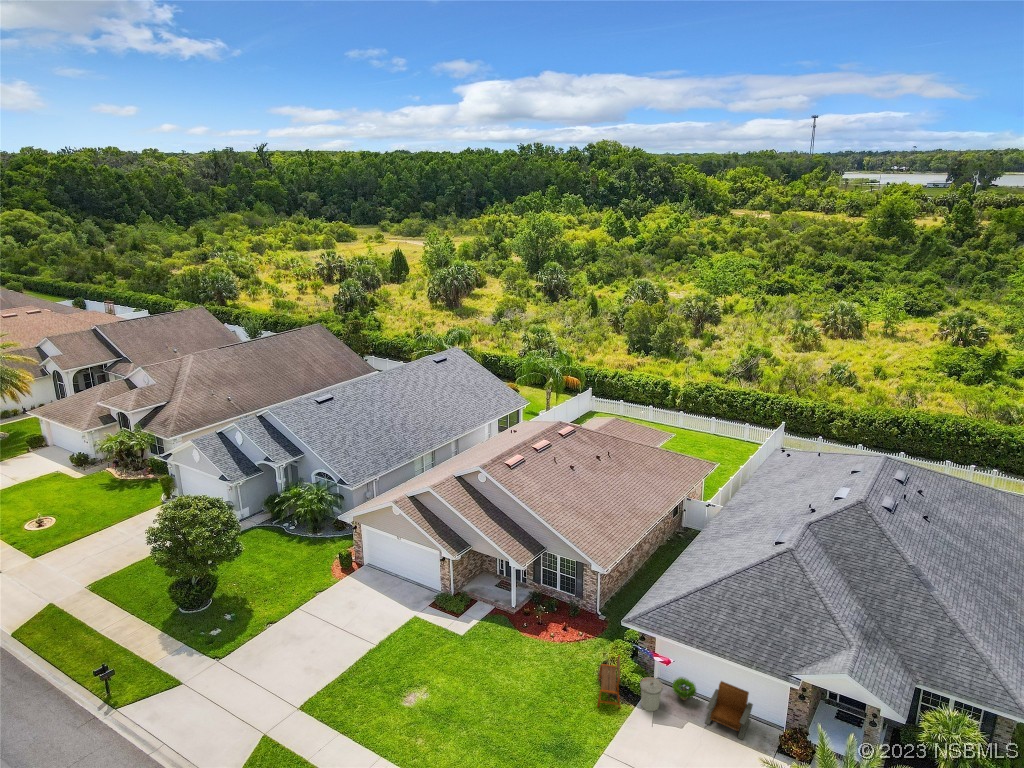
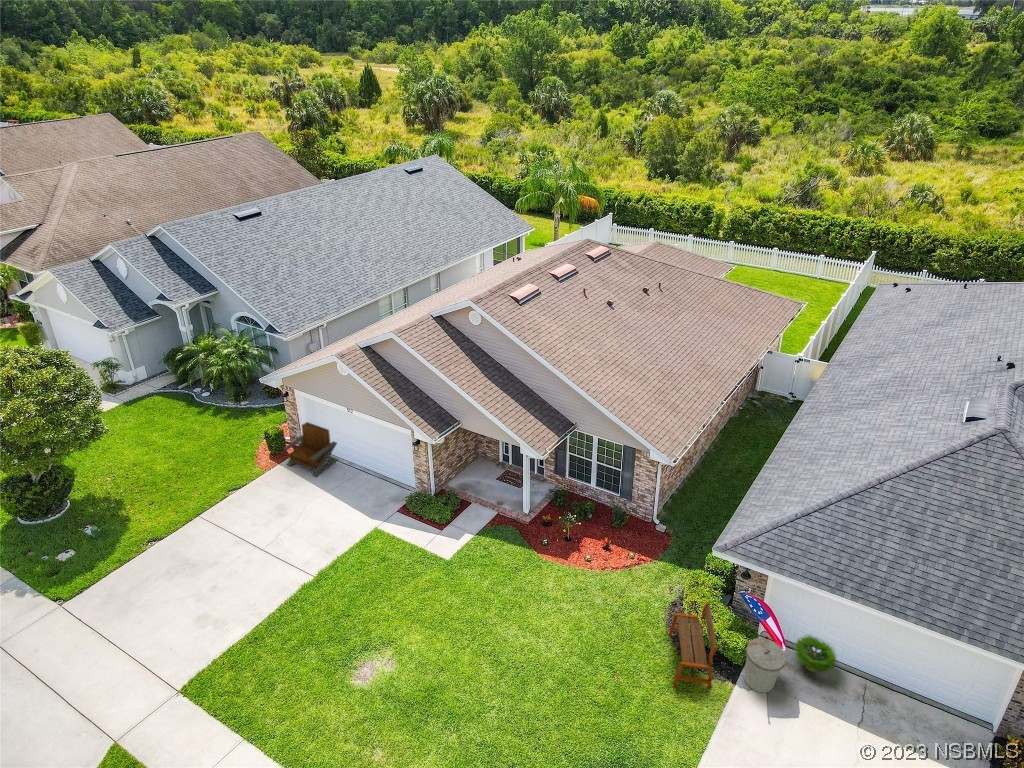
lounge chair: present [705,681,753,740] -> present [284,422,338,477]

